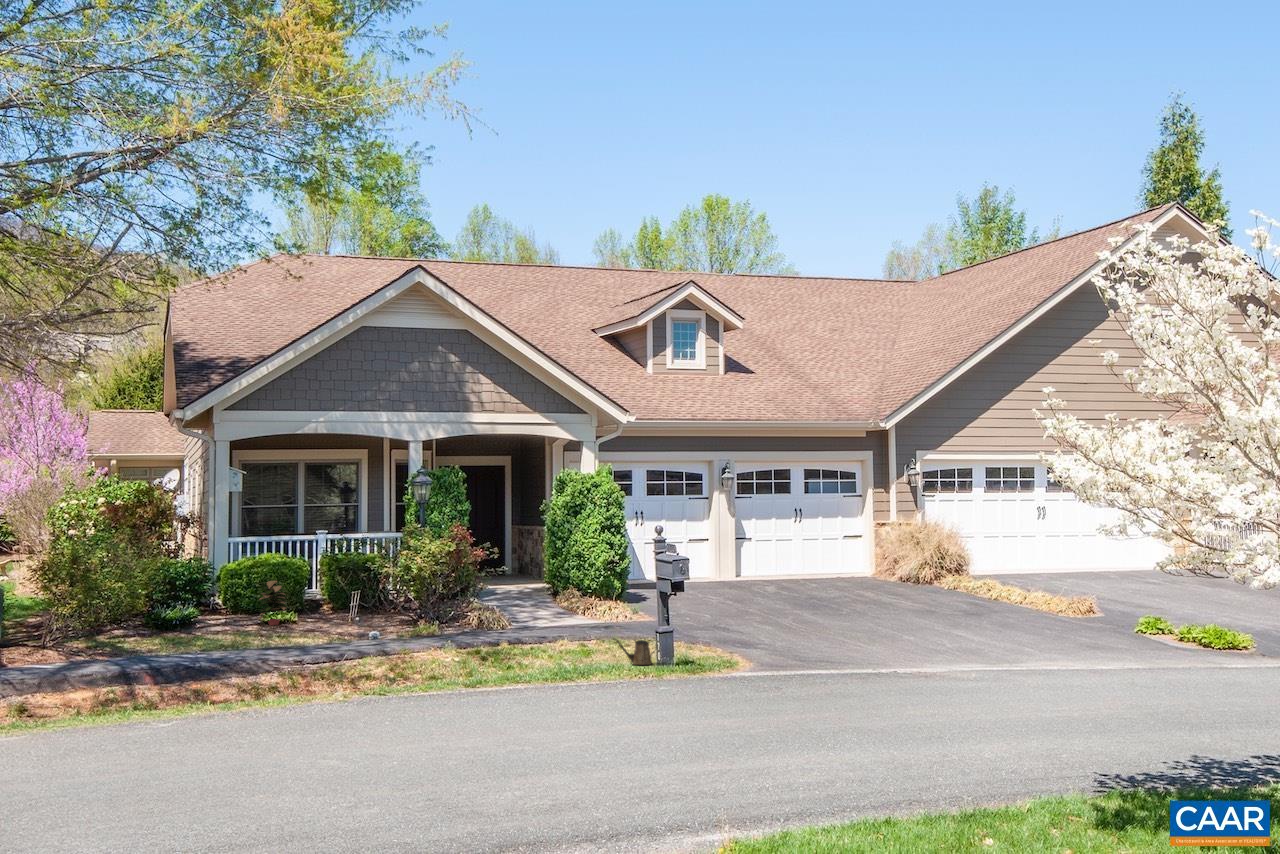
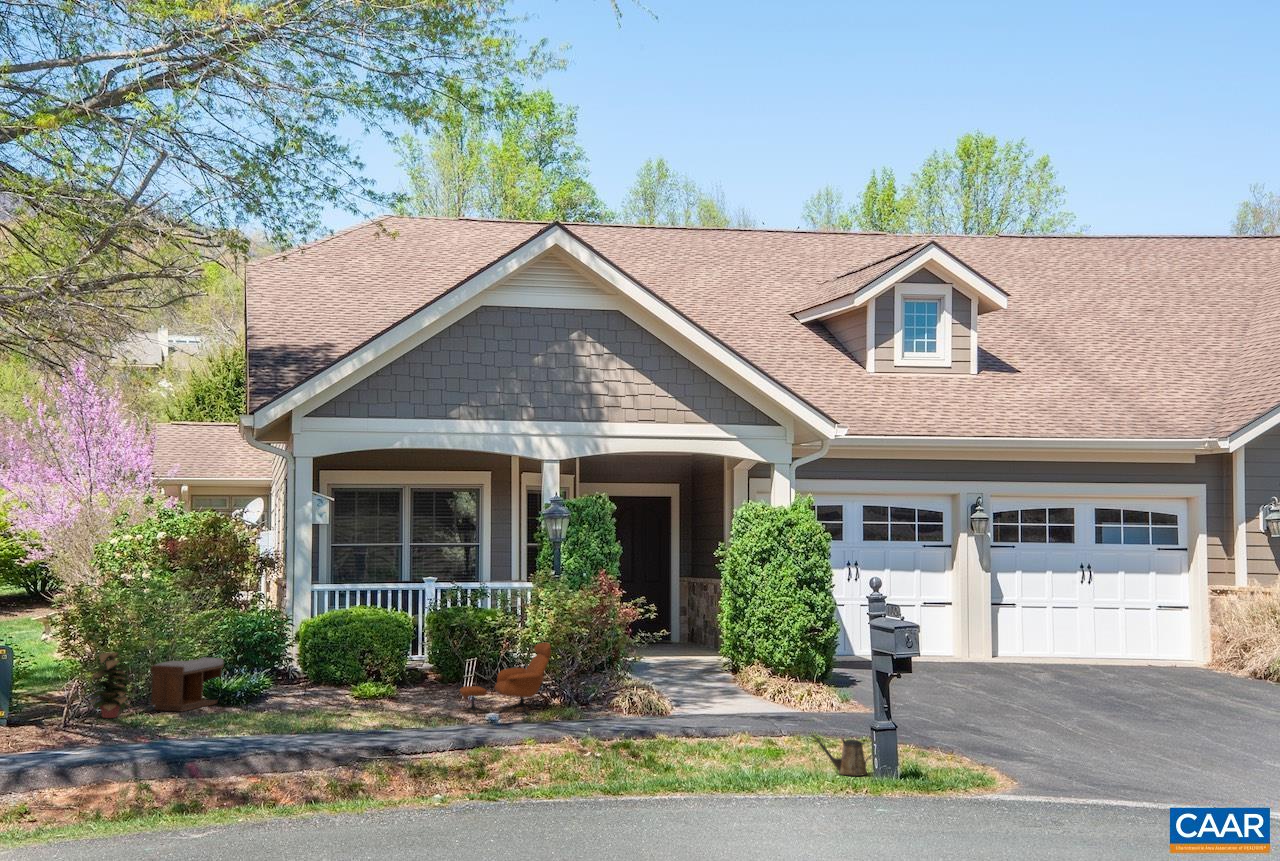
lounge chair: none [349,578,420,634] -> present [459,643,551,715]
decorative plant: present [259,581,288,625] -> present [90,653,131,718]
bench: none [109,597,166,639] -> present [150,657,224,711]

